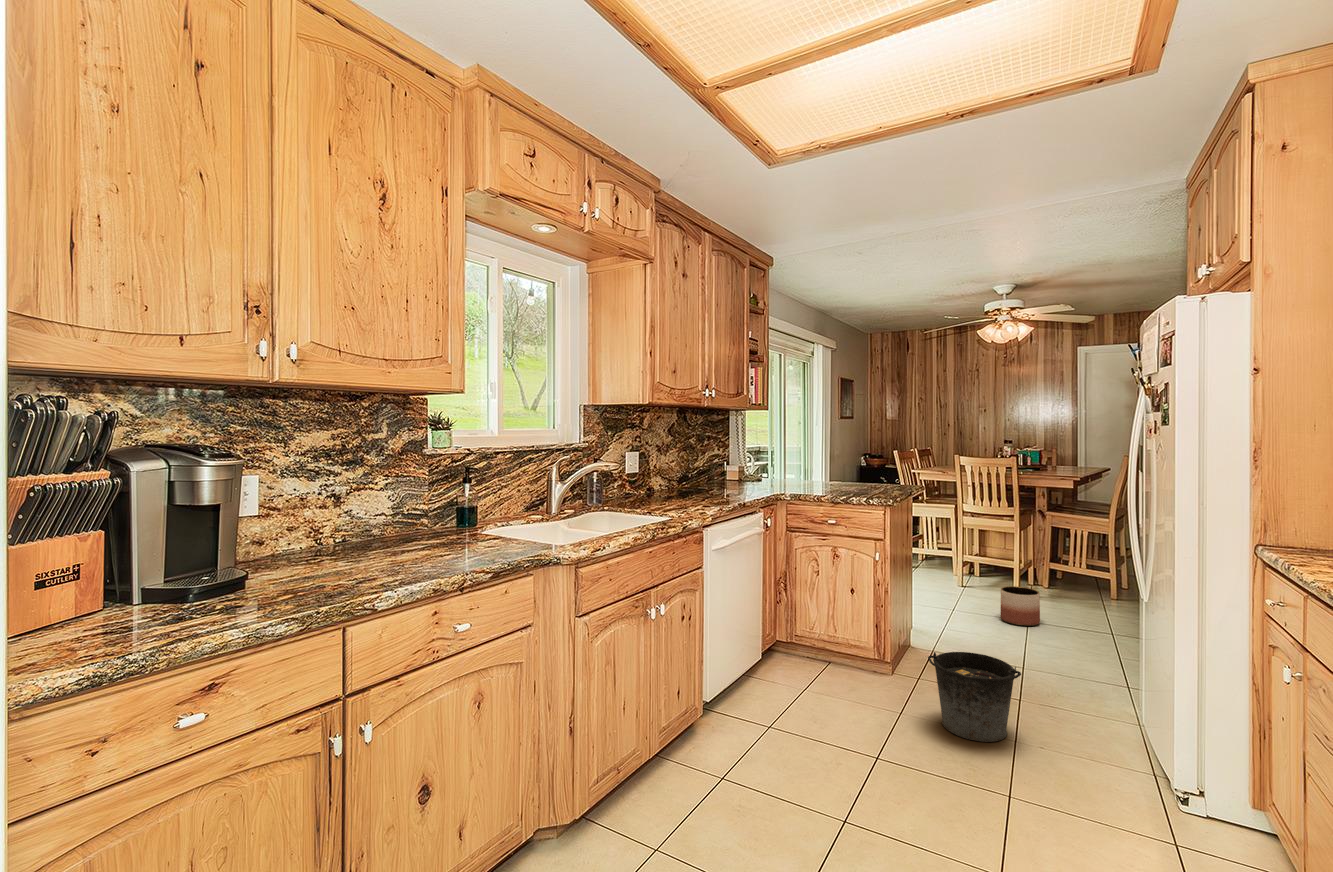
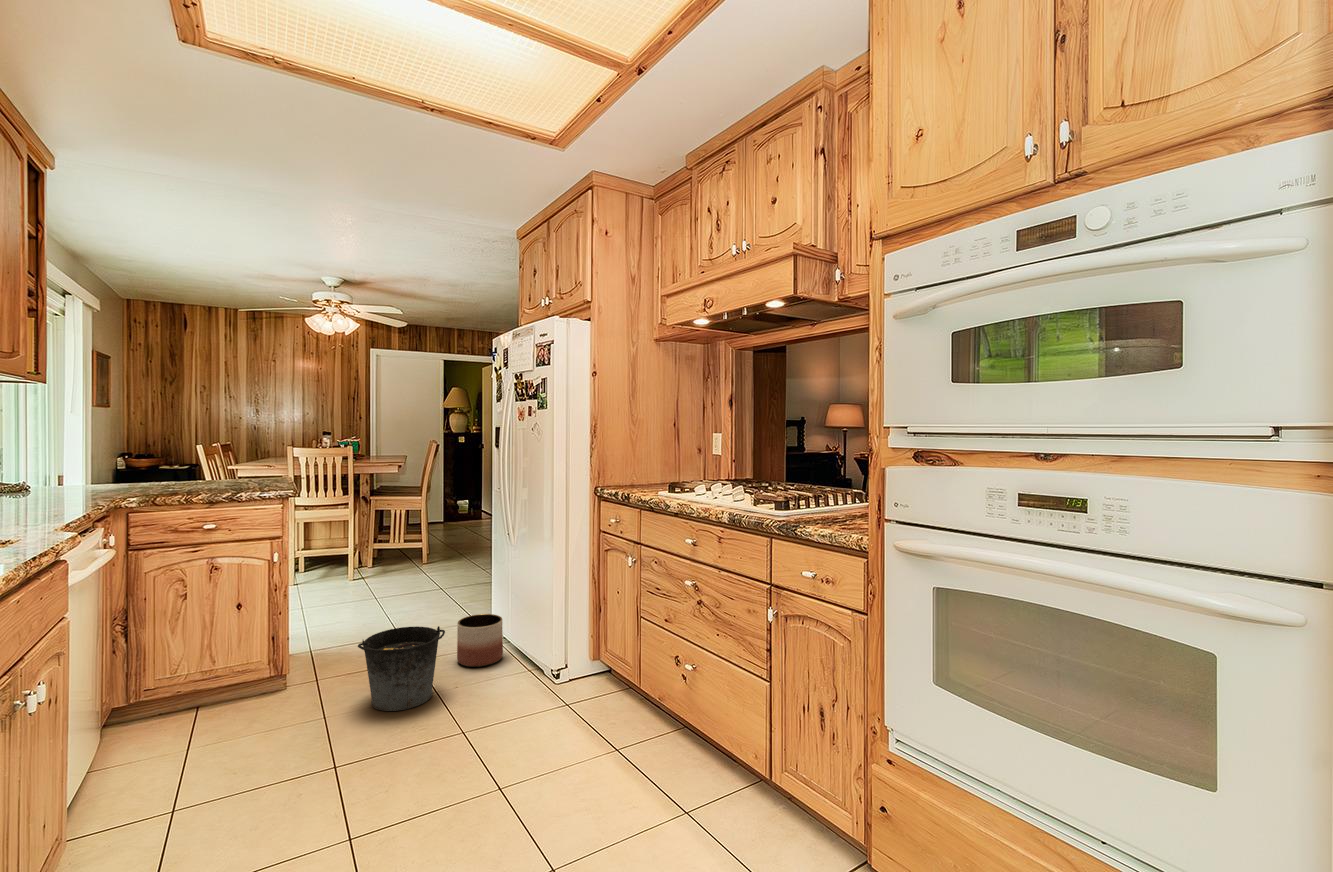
planter: present [1000,586,1040,626] -> present [457,614,503,667]

